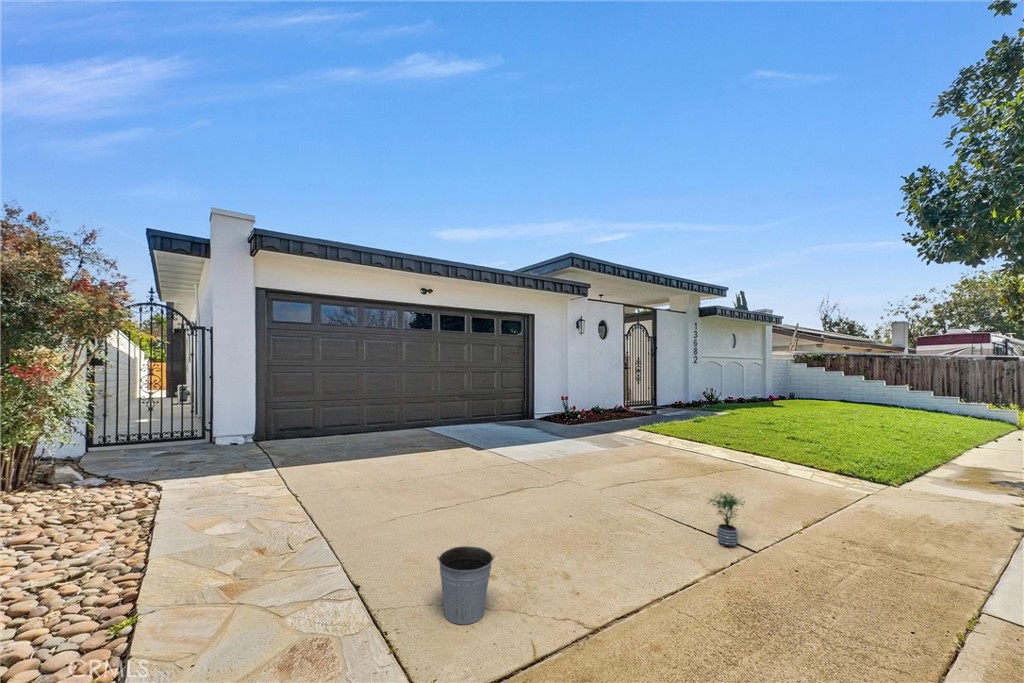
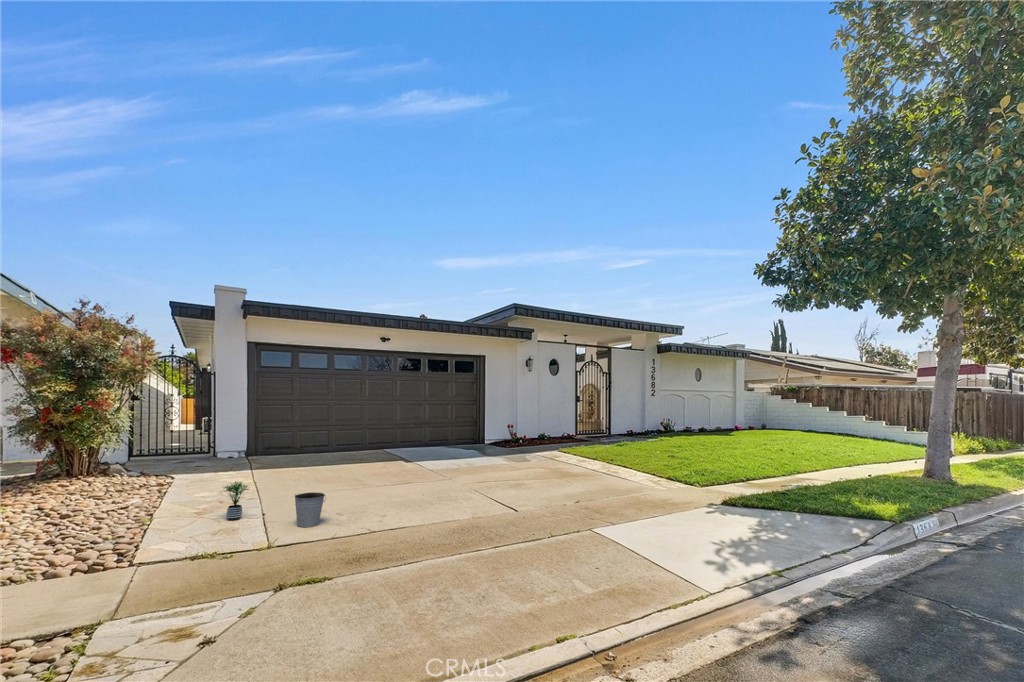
potted plant: present [707,493,745,548] -> present [225,481,248,521]

